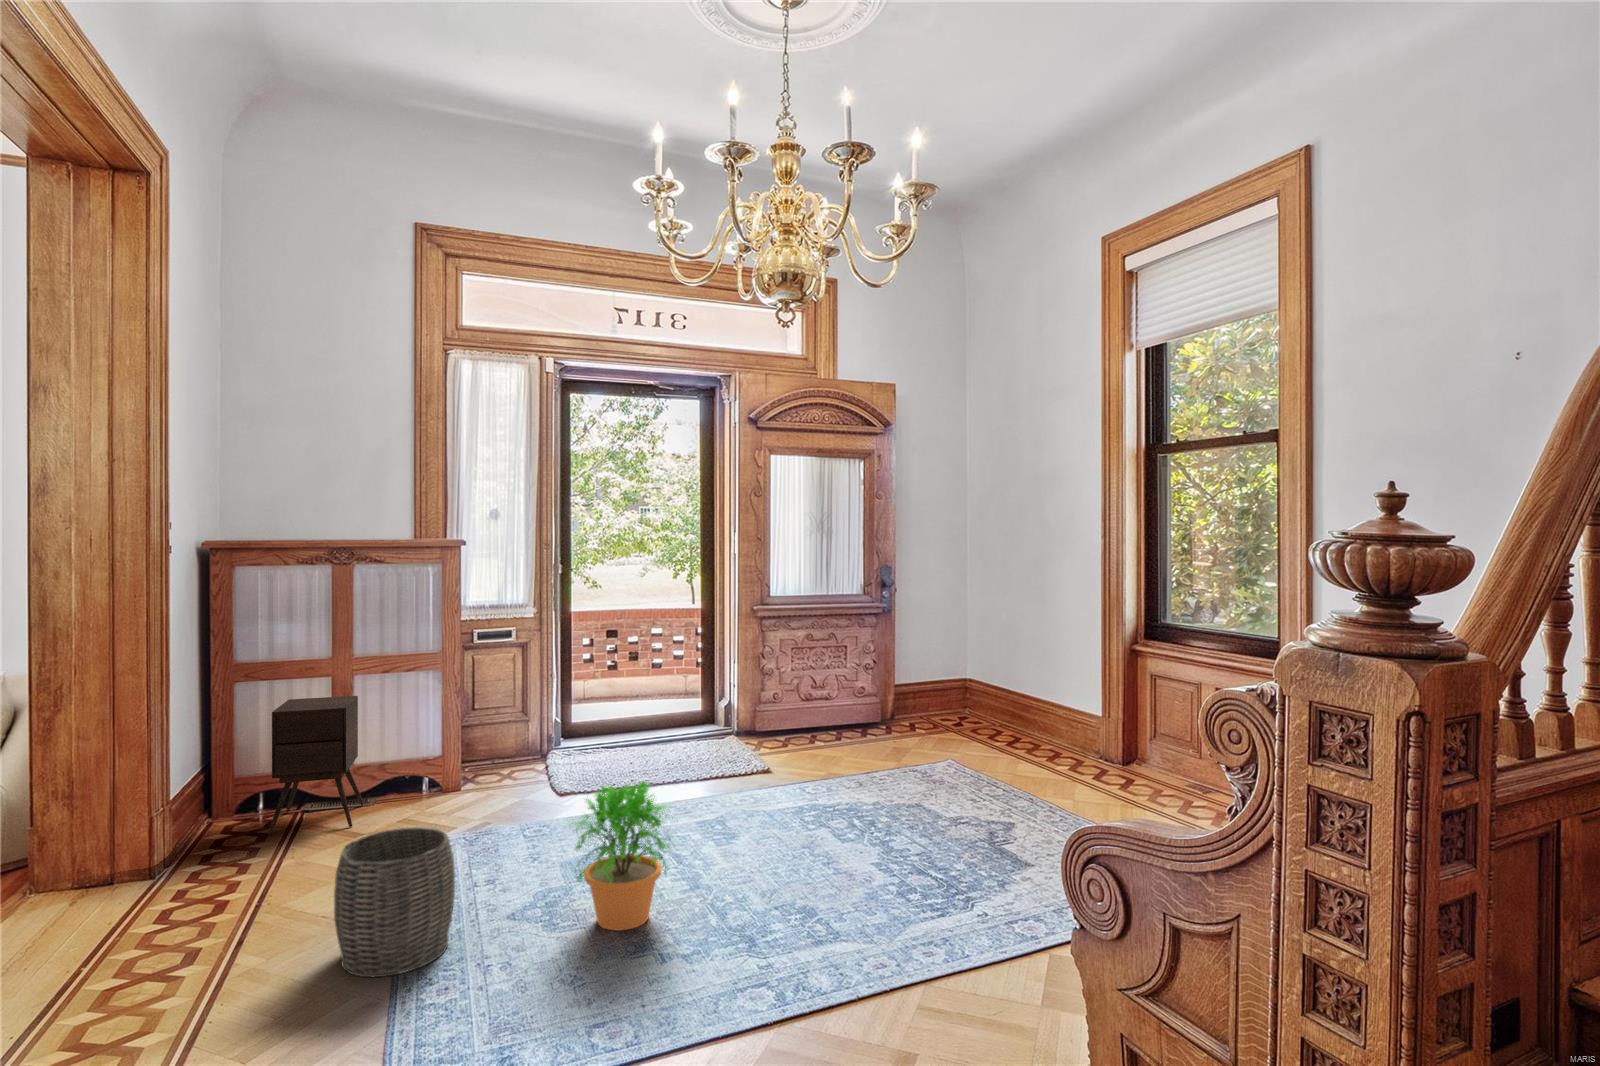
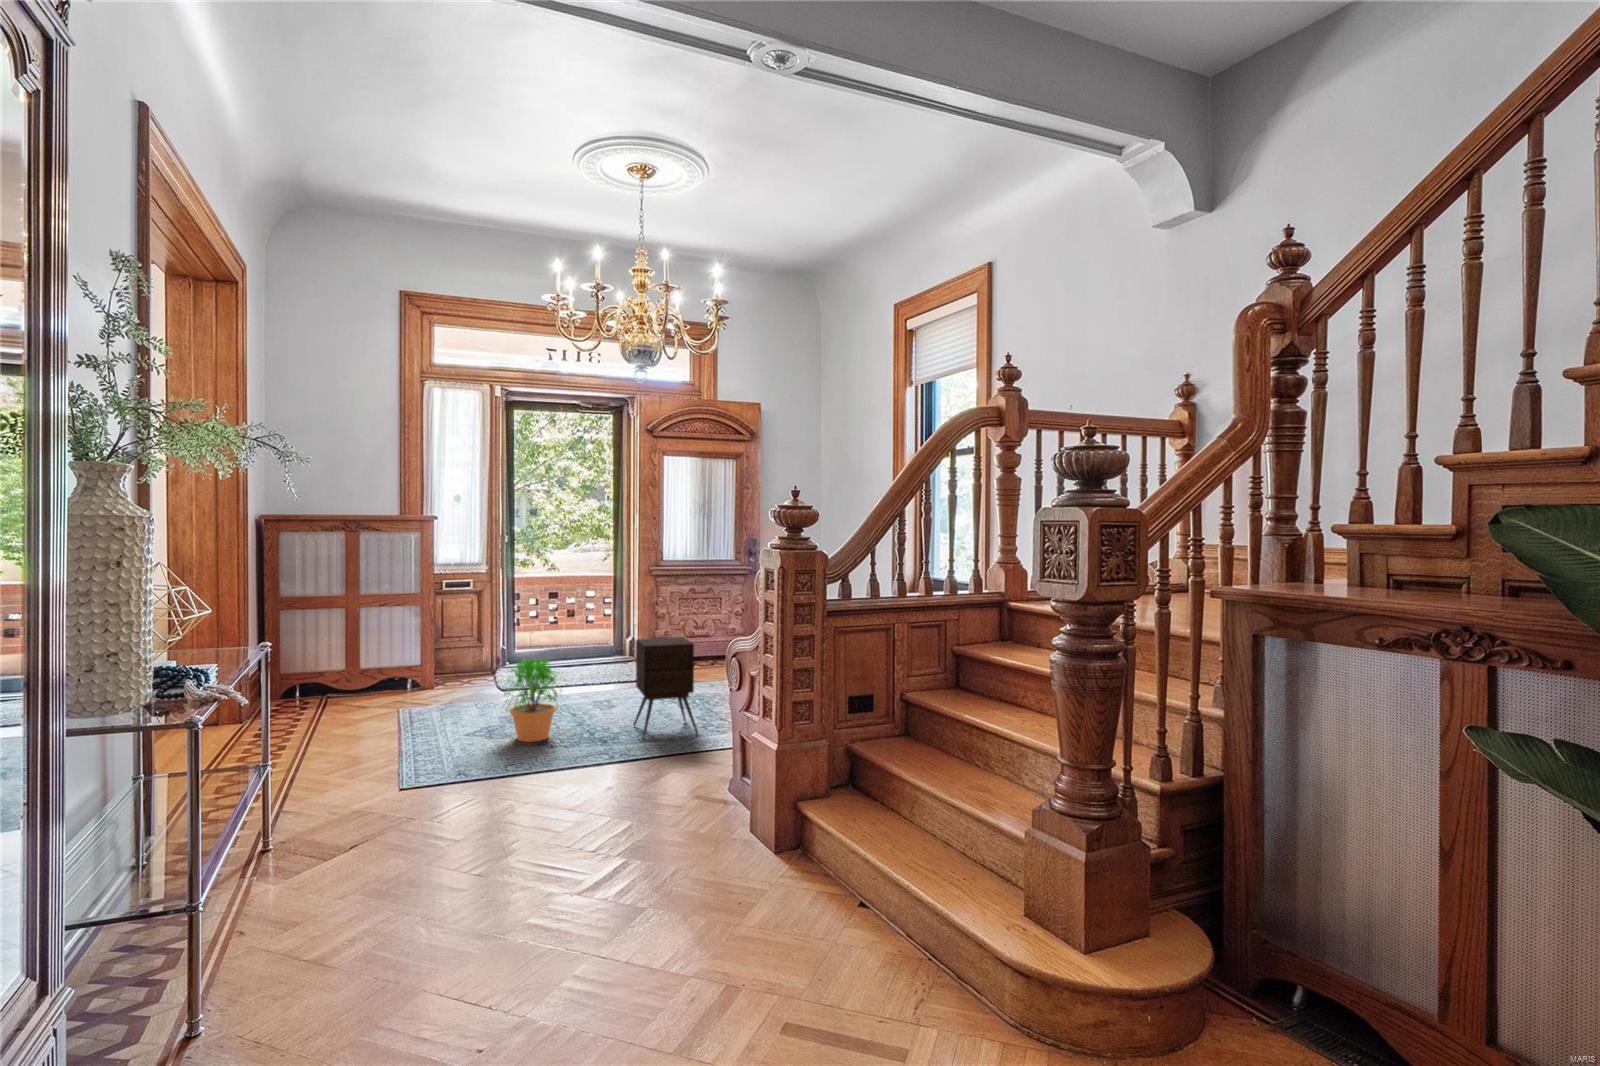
side table: present [268,696,364,835] -> present [634,637,698,738]
woven basket: present [334,827,455,977] -> none [363,682,432,757]

